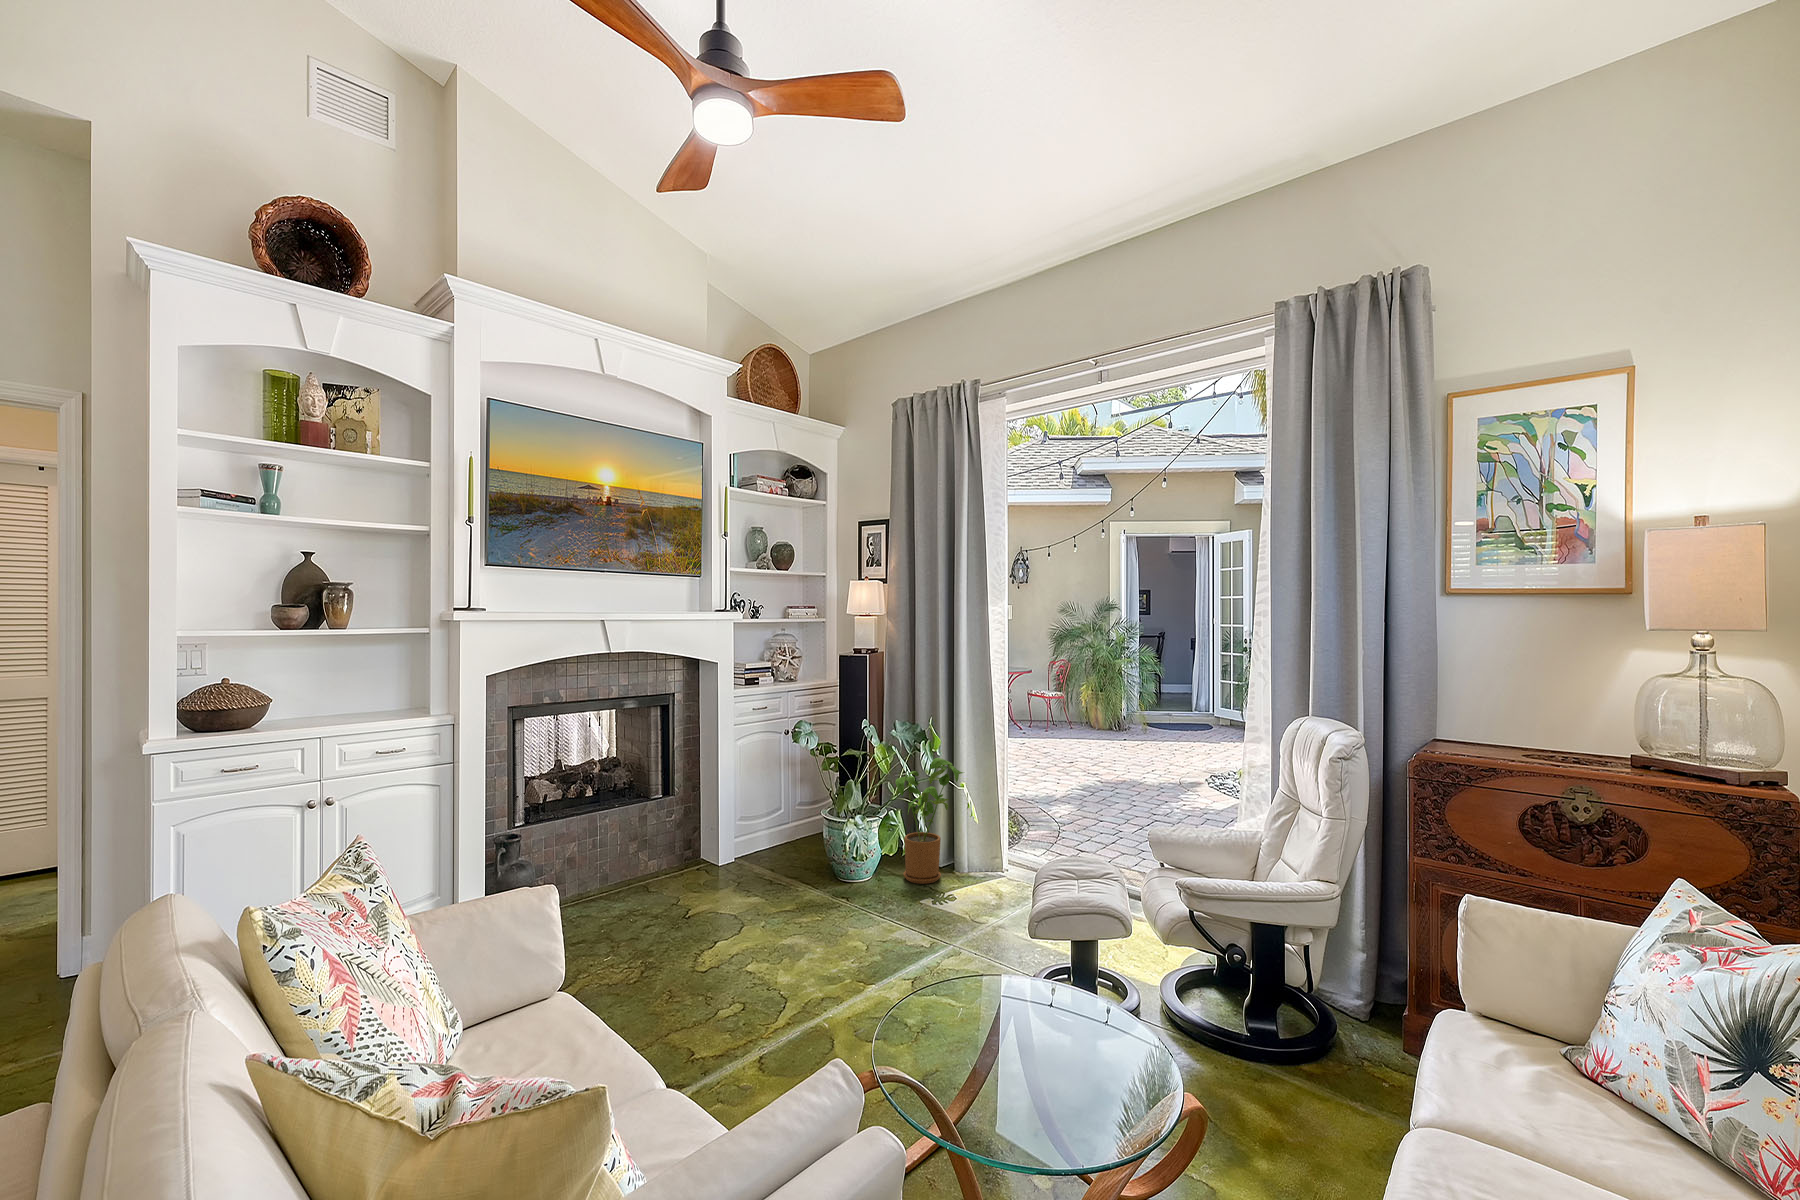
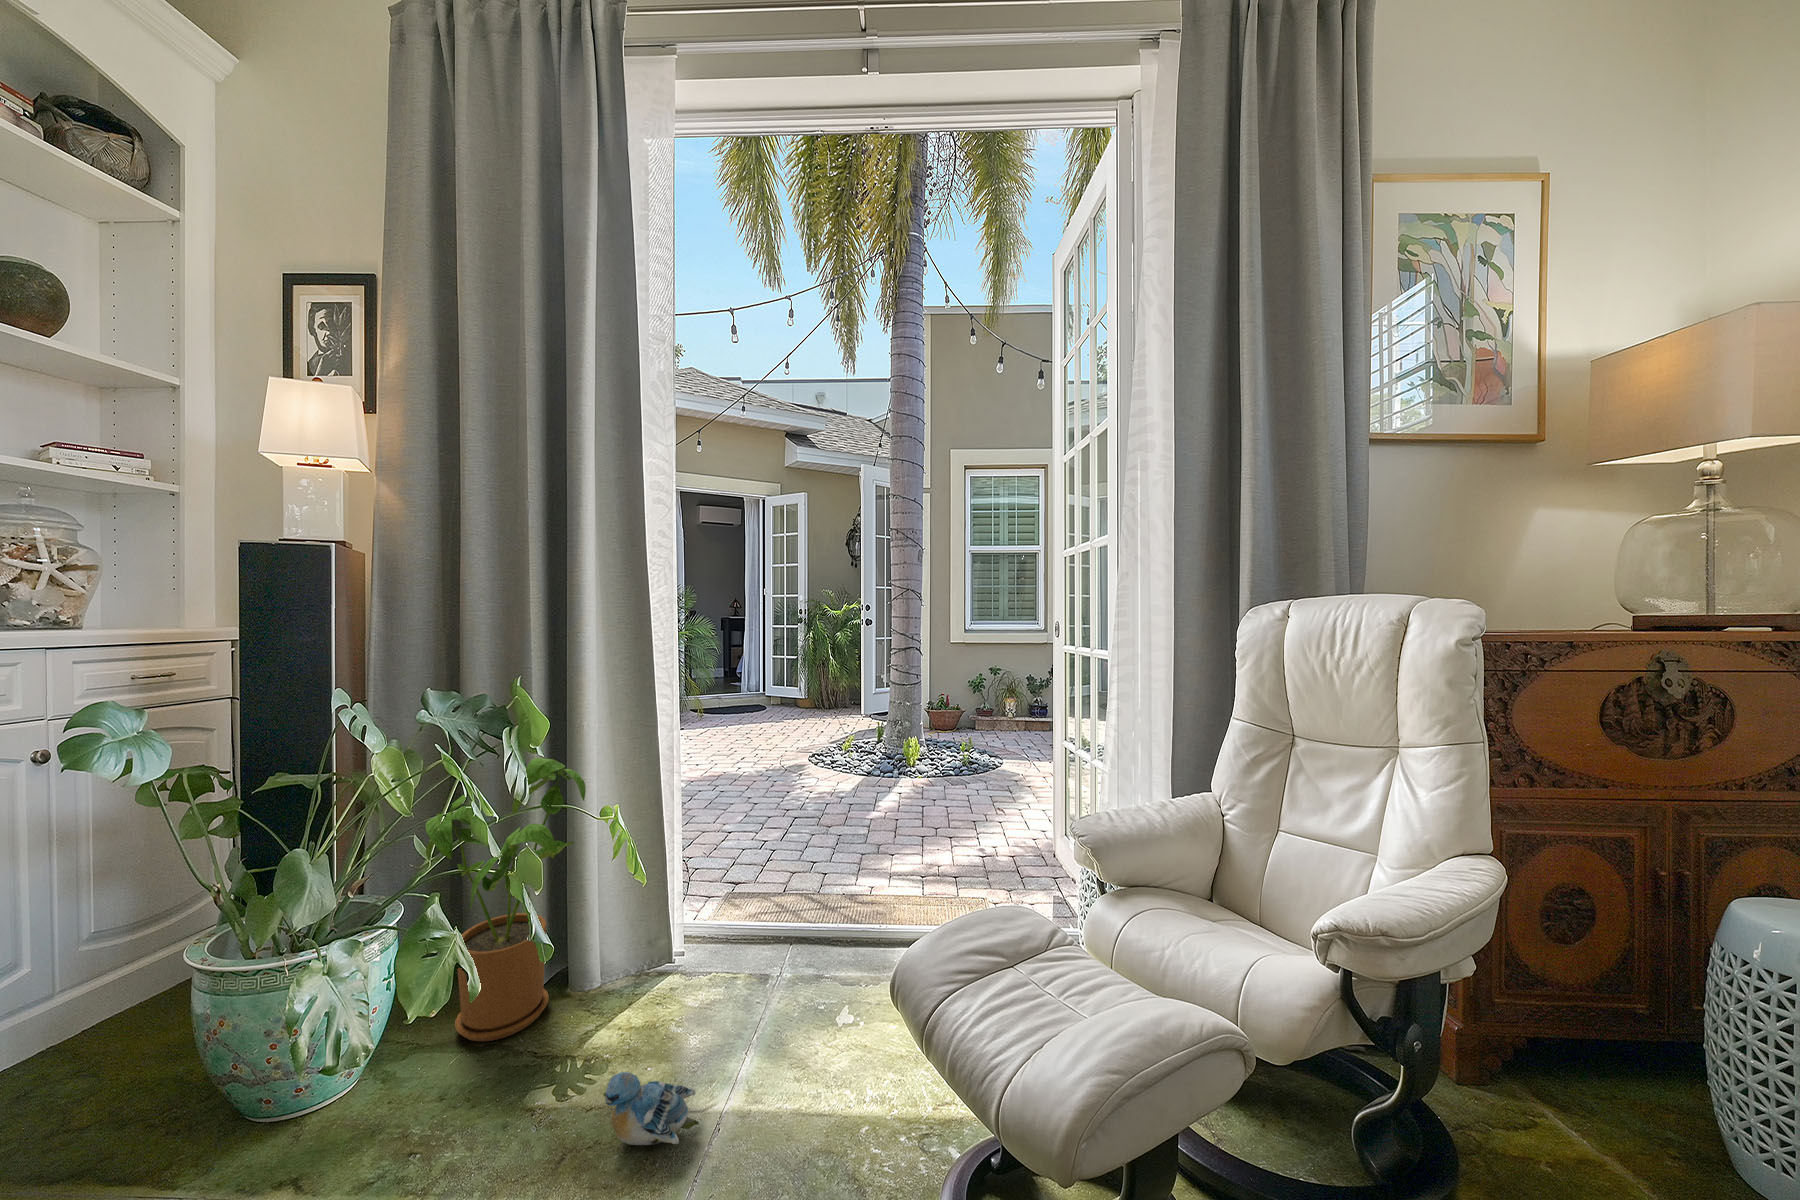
plush toy: none [941,892,977,925] -> present [603,1072,699,1145]

